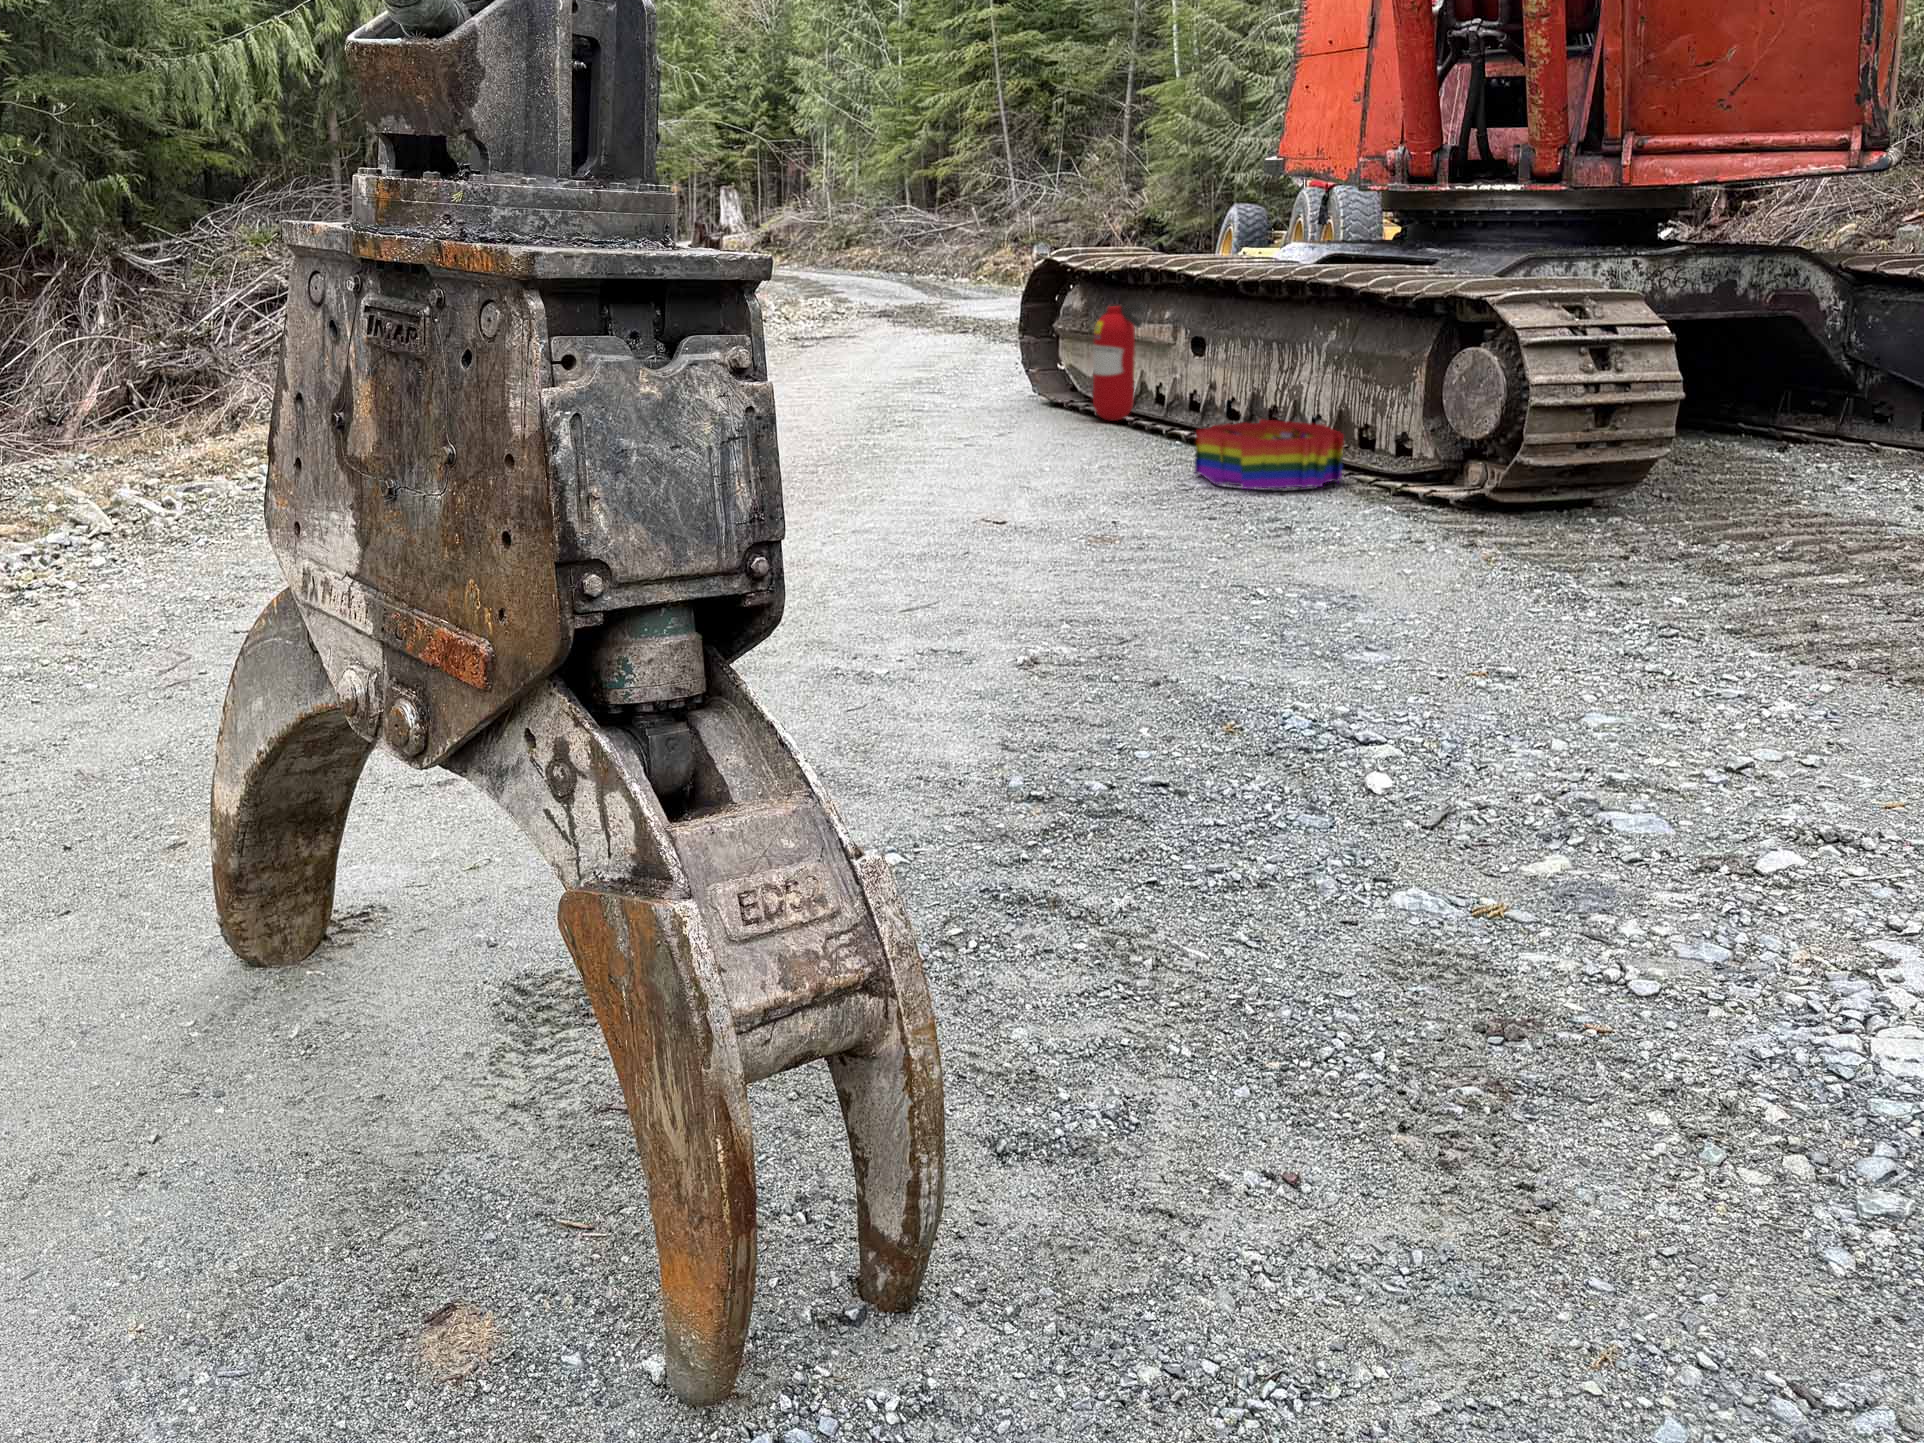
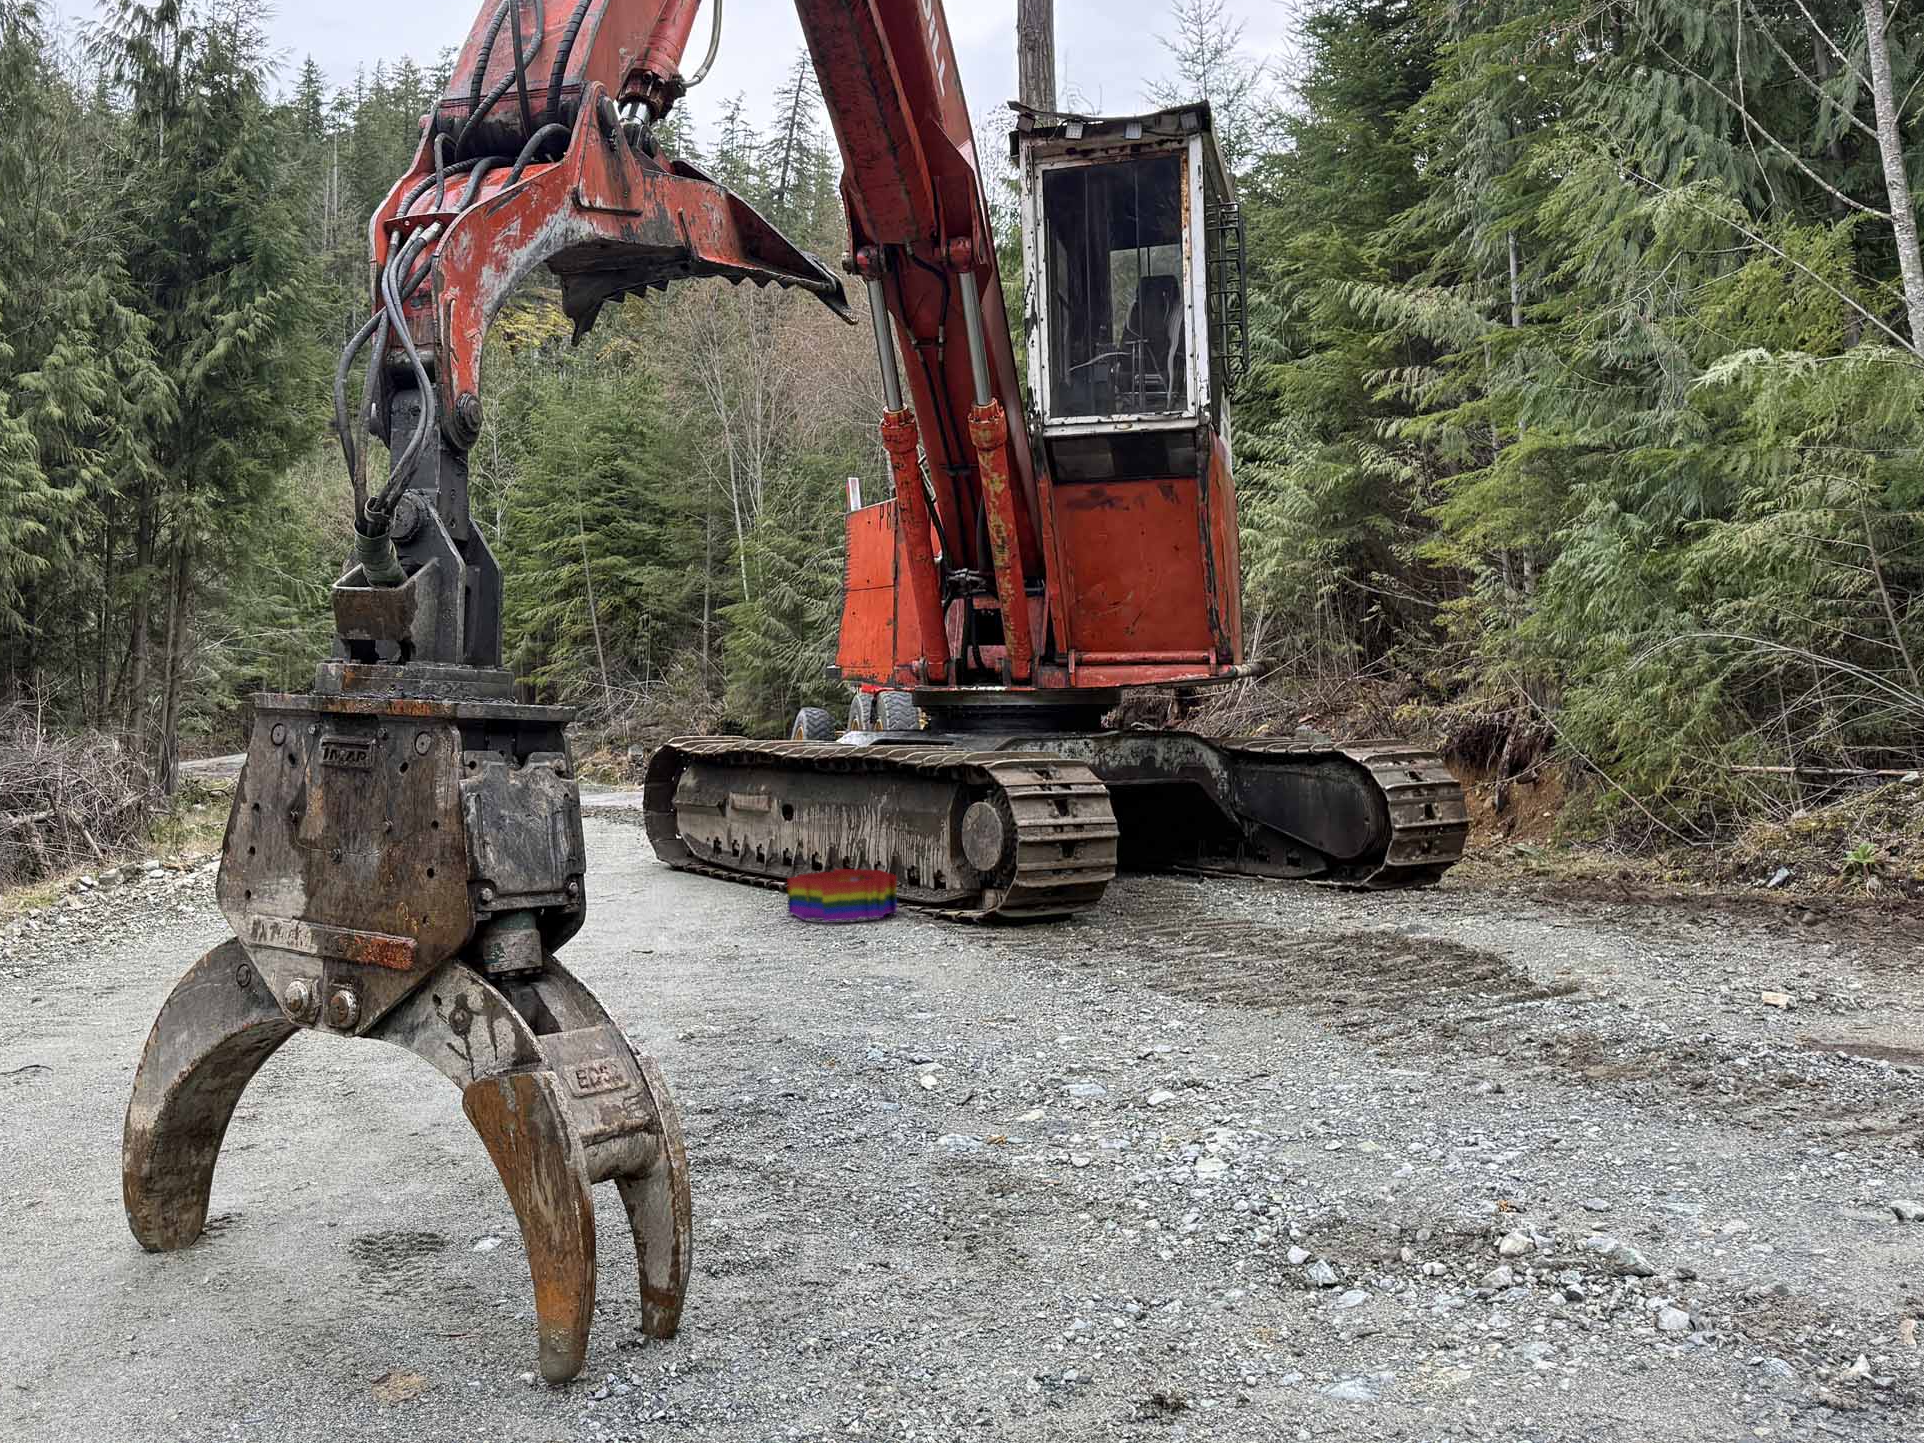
fire extinguisher: present [1092,302,1144,421] -> none [701,782,741,882]

